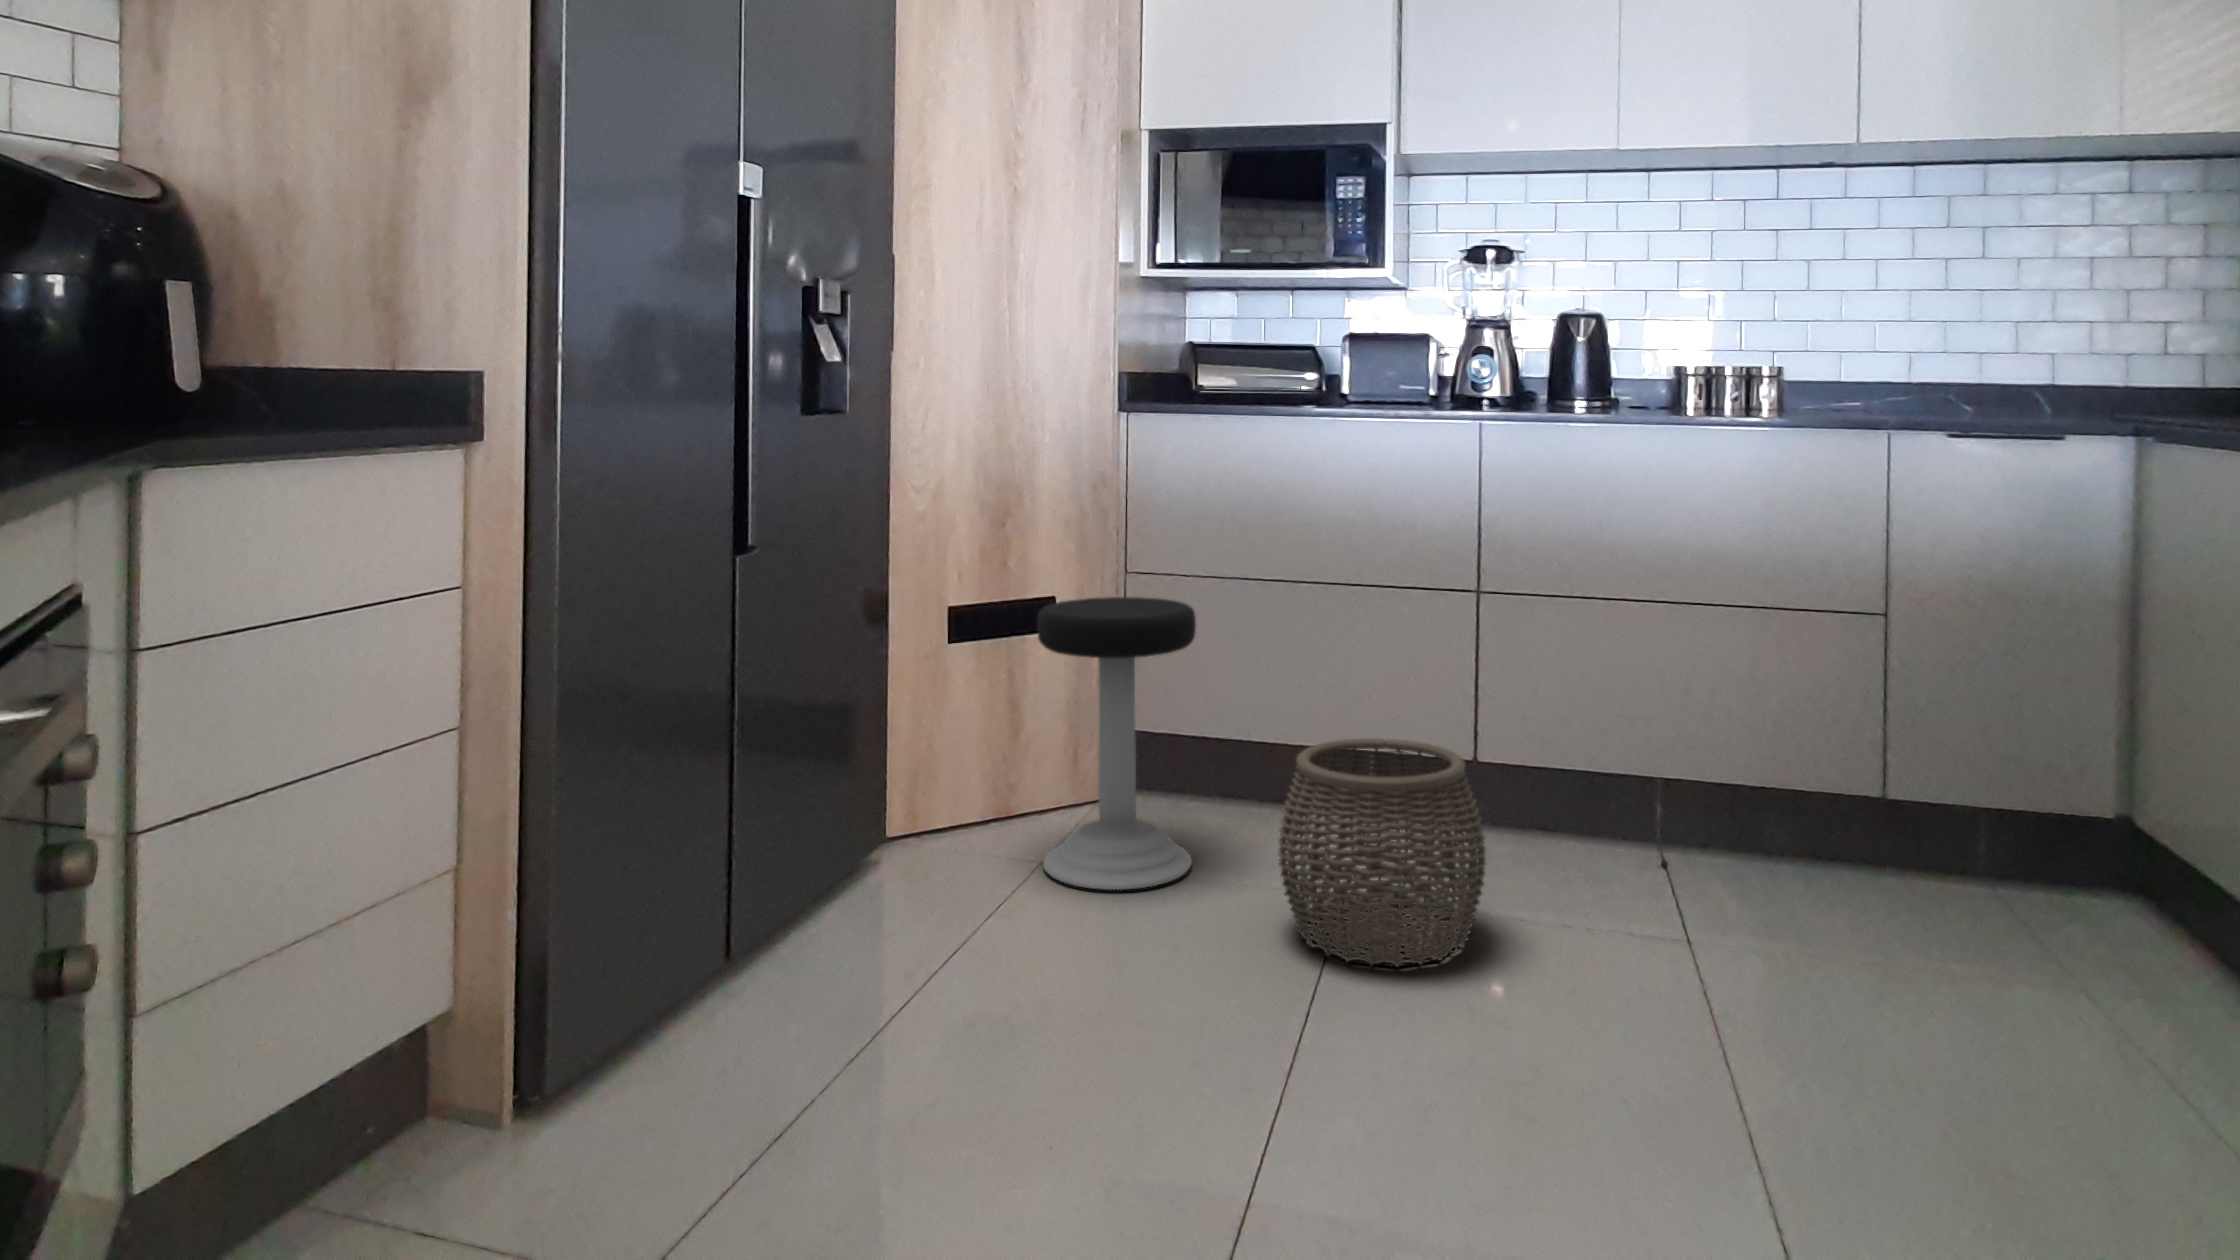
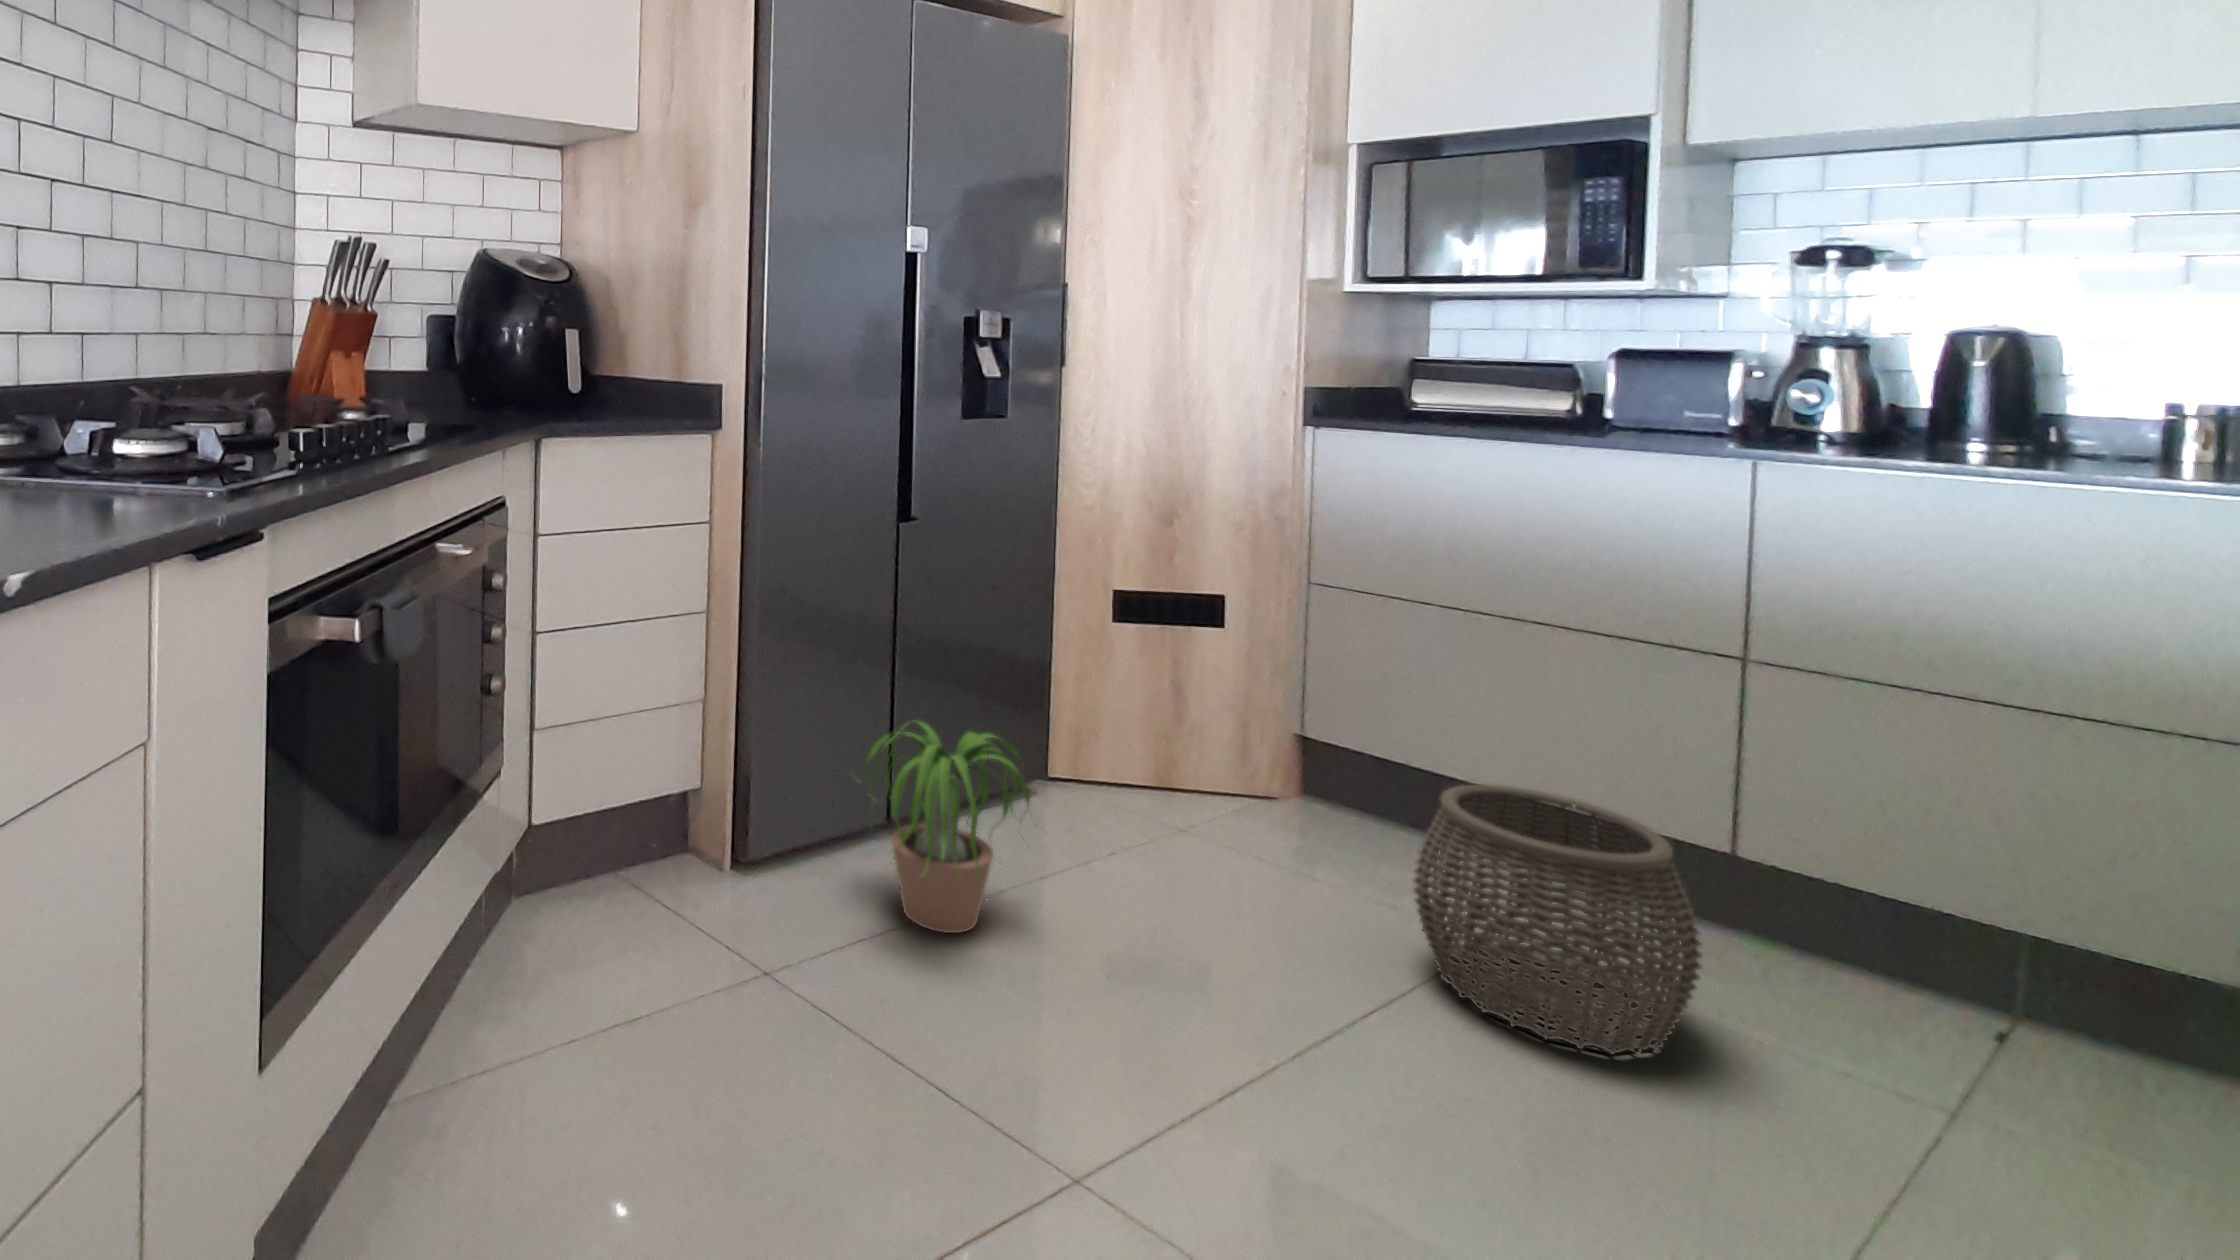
stool: present [1037,597,1196,890] -> none [1193,590,1362,869]
potted plant: none [681,808,958,1089] -> present [859,720,1030,933]

